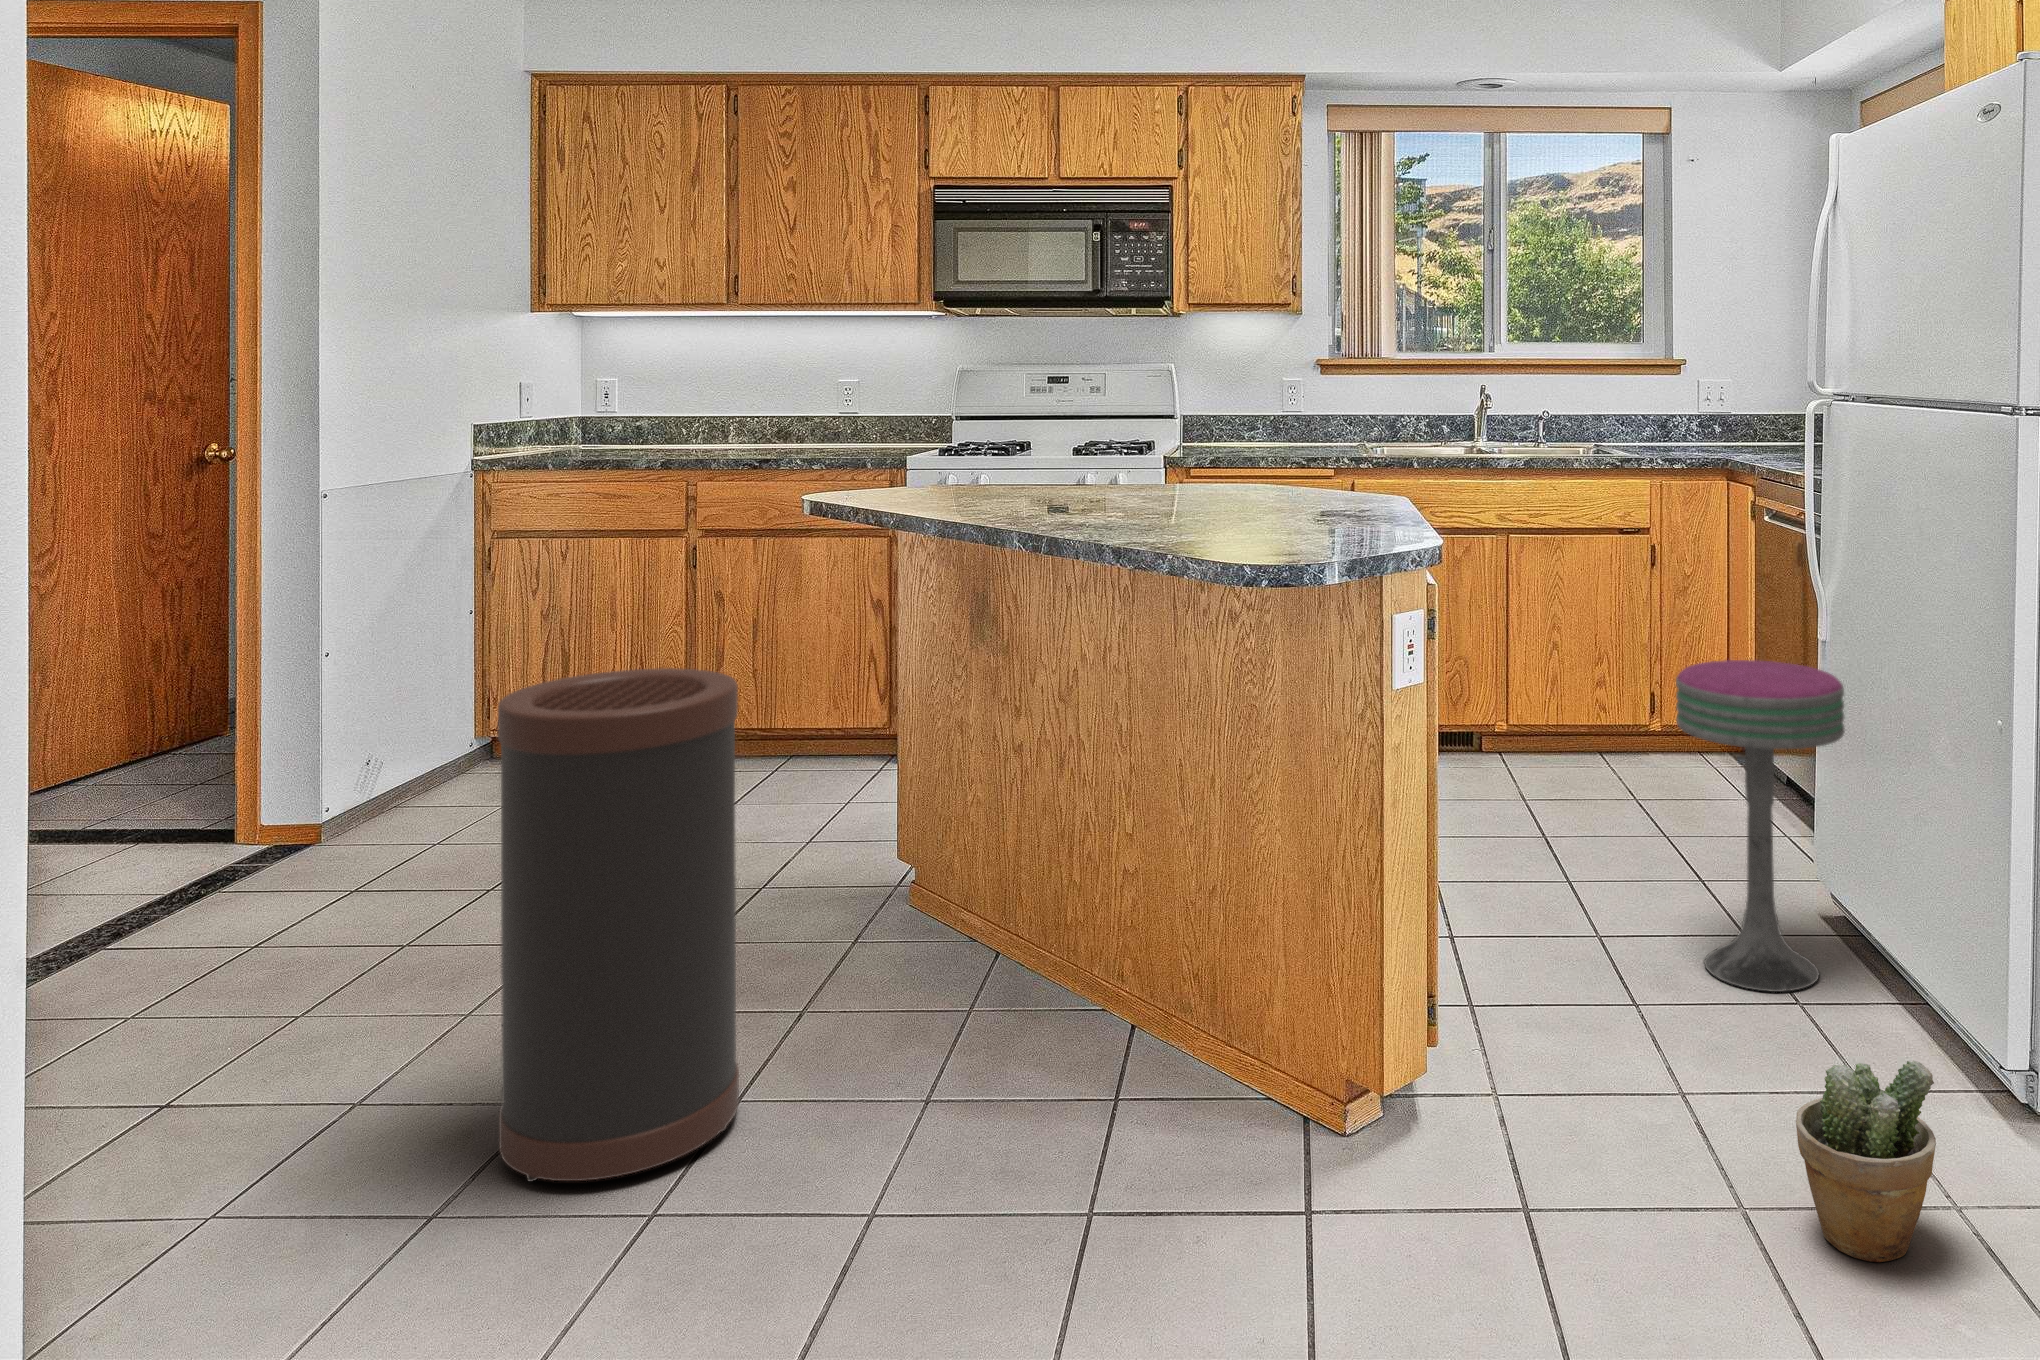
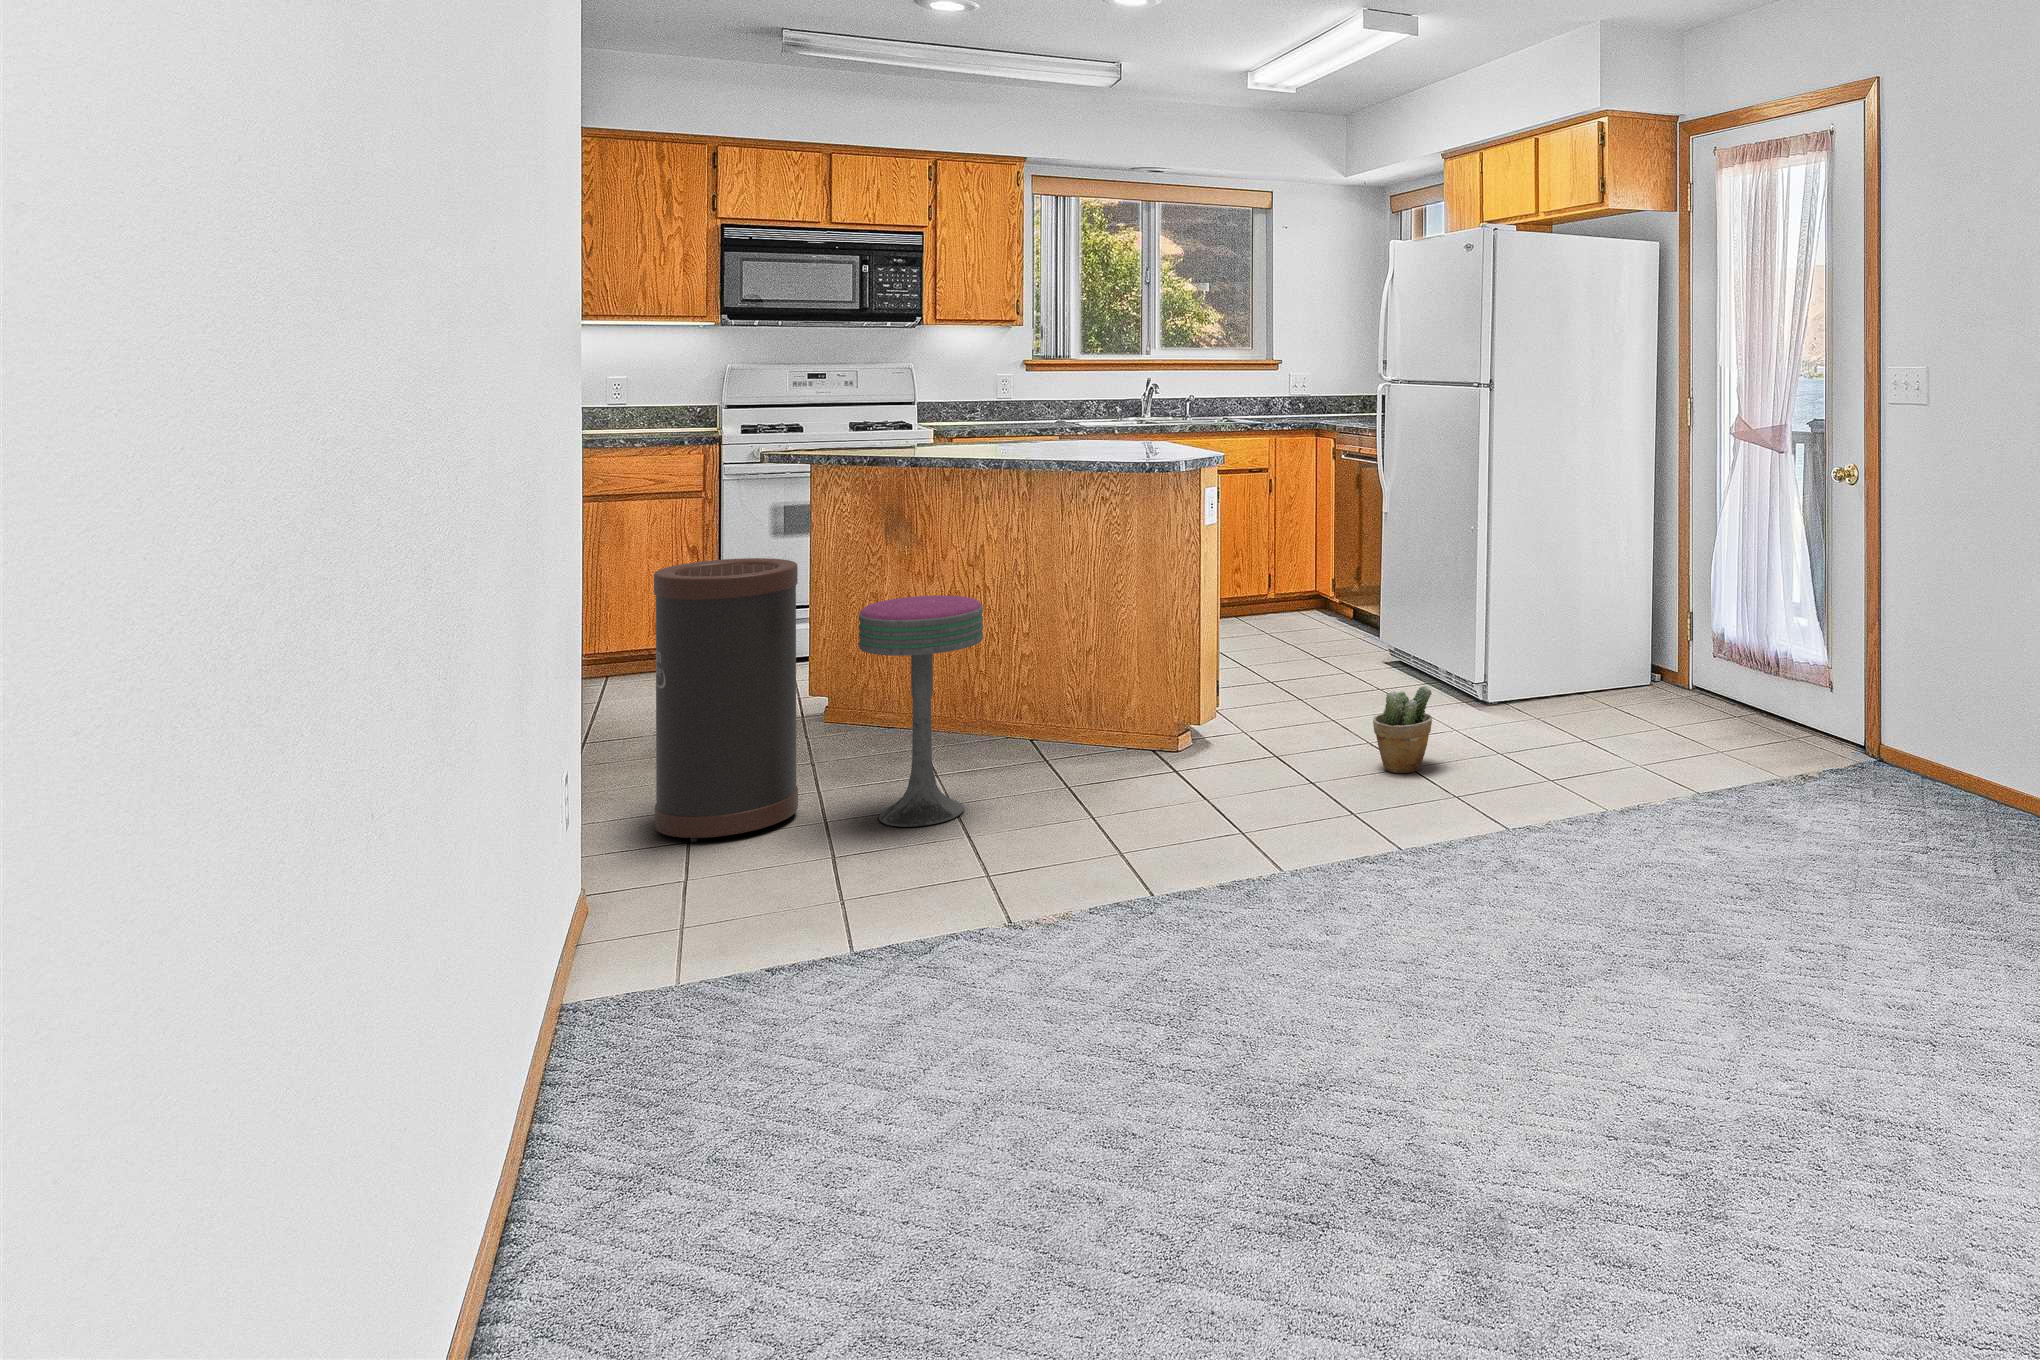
bar stool: present [1676,660,1845,992] -> present [859,595,983,827]

